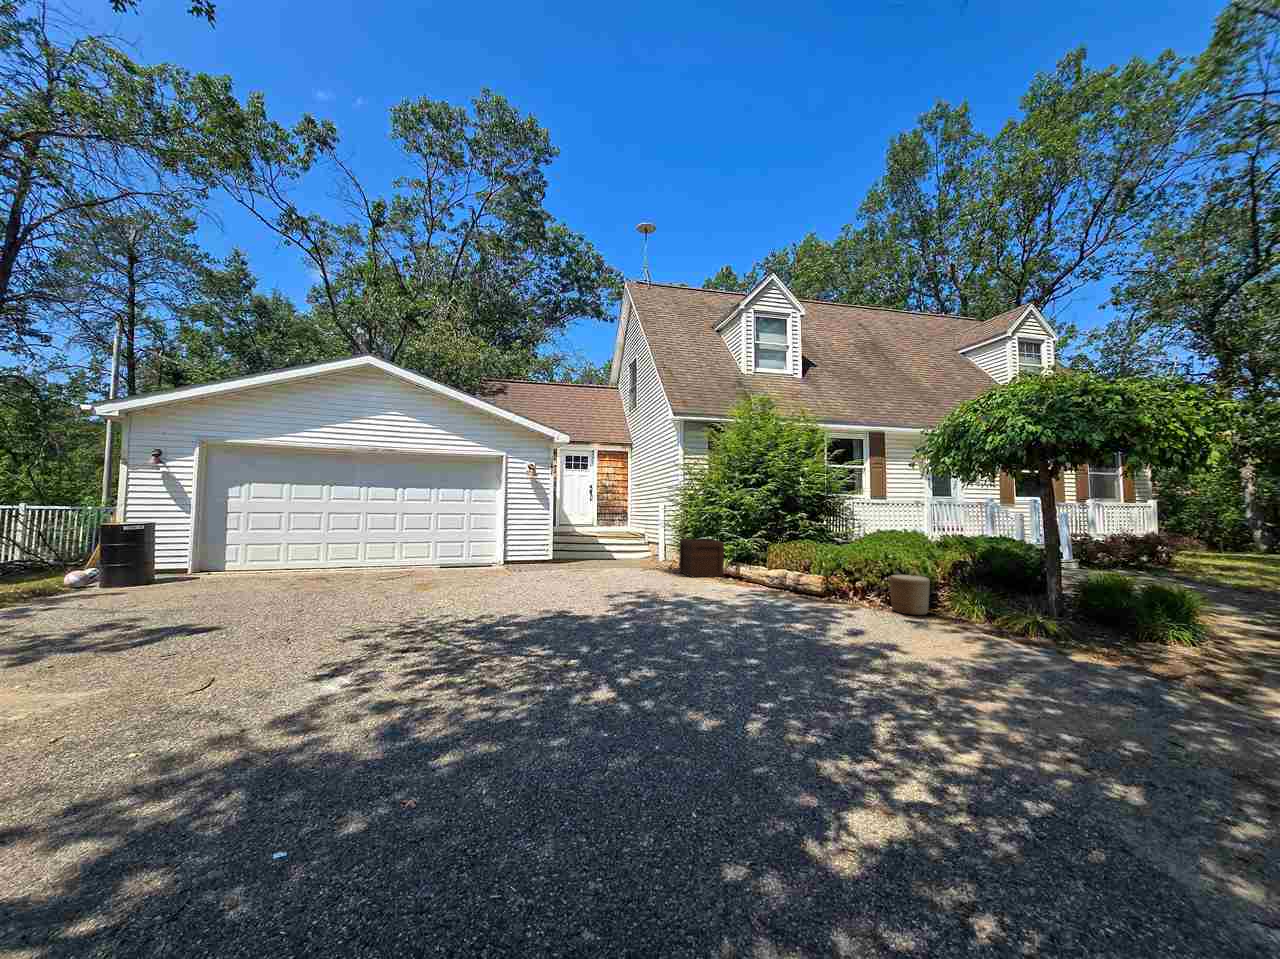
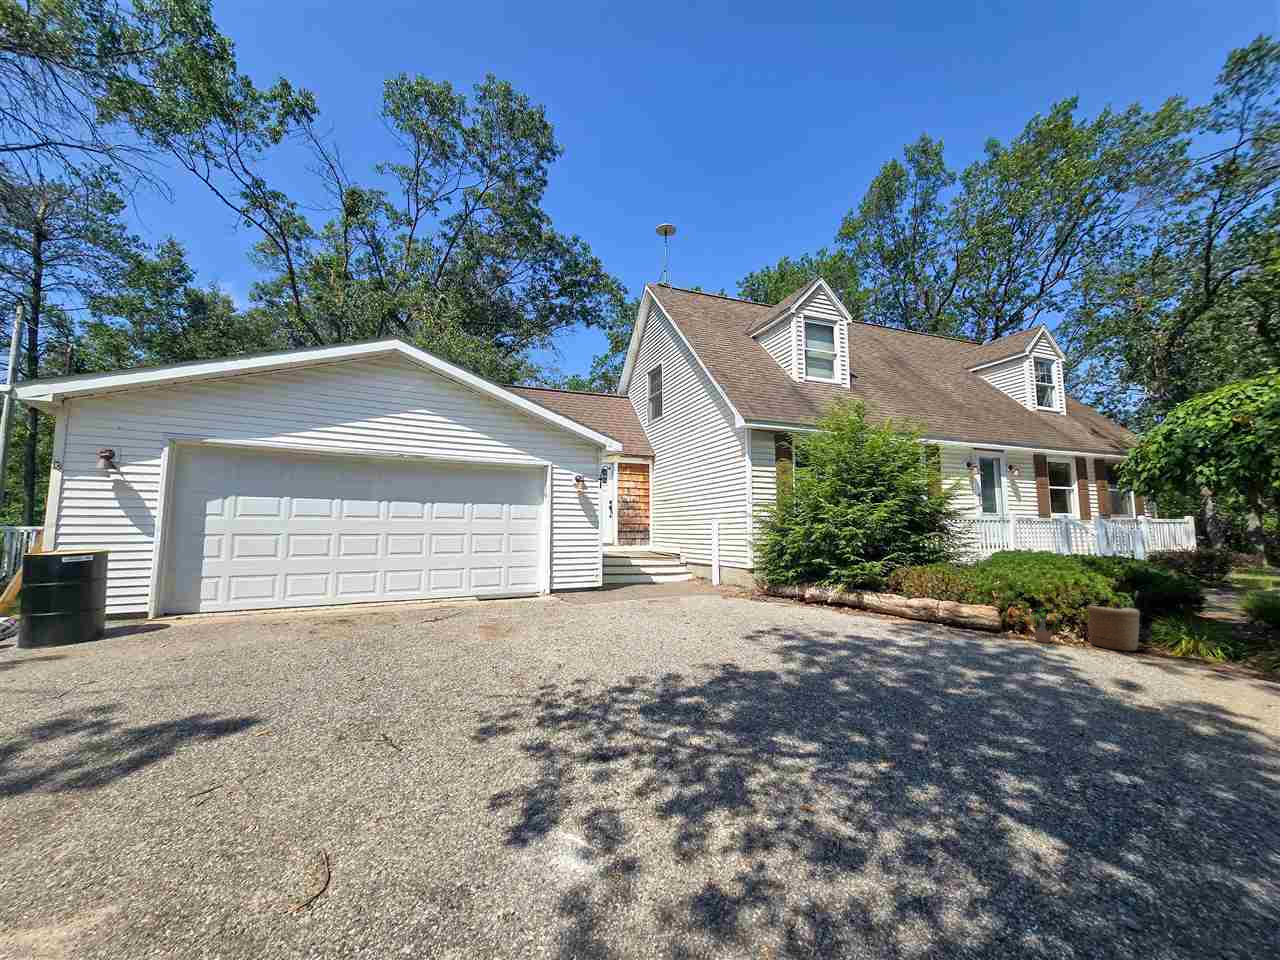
wooden crate: present [679,539,724,577] -> none [778,563,836,609]
potted plant: none [836,580,869,607] -> present [1029,612,1059,643]

